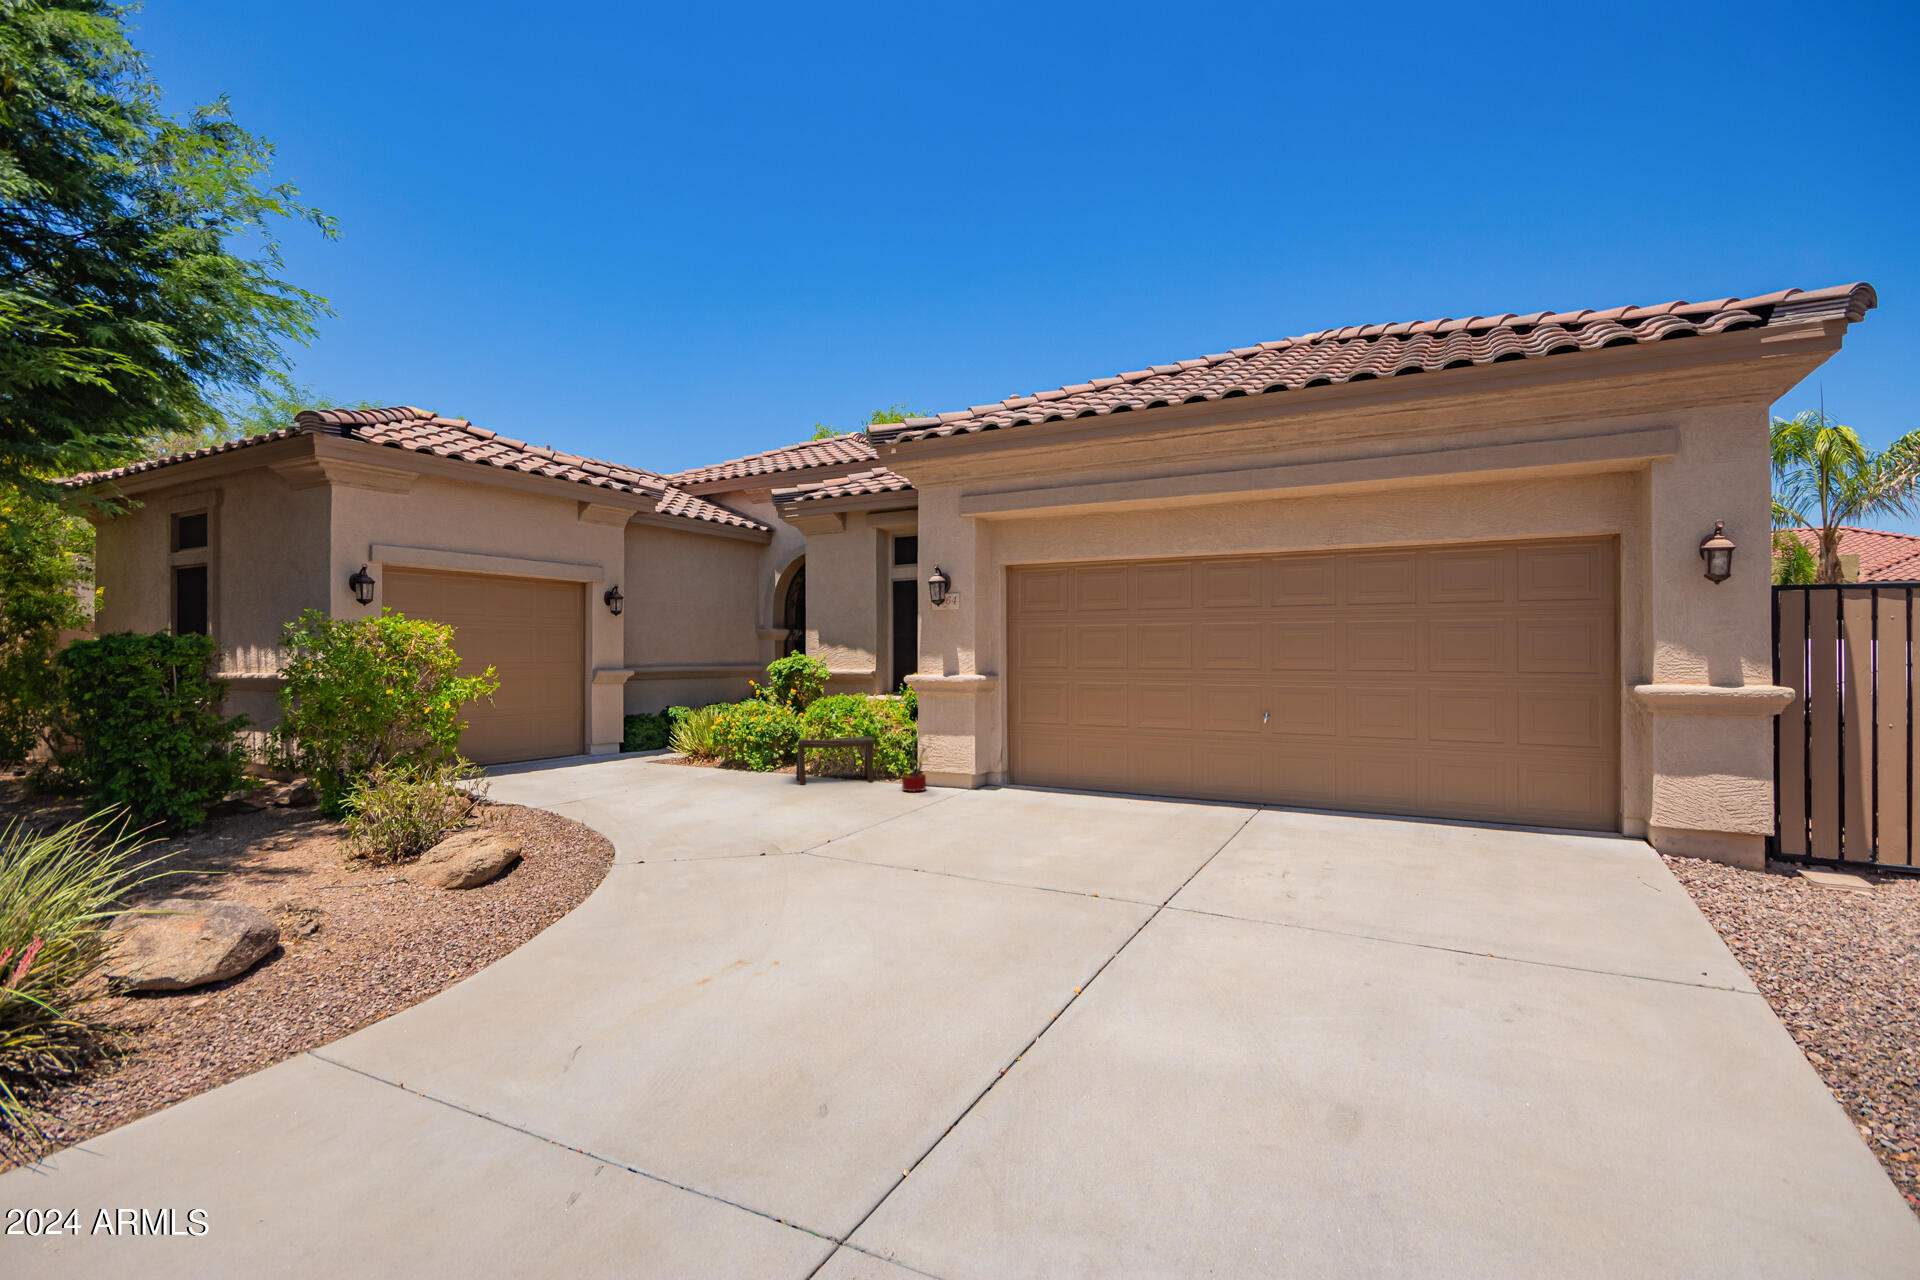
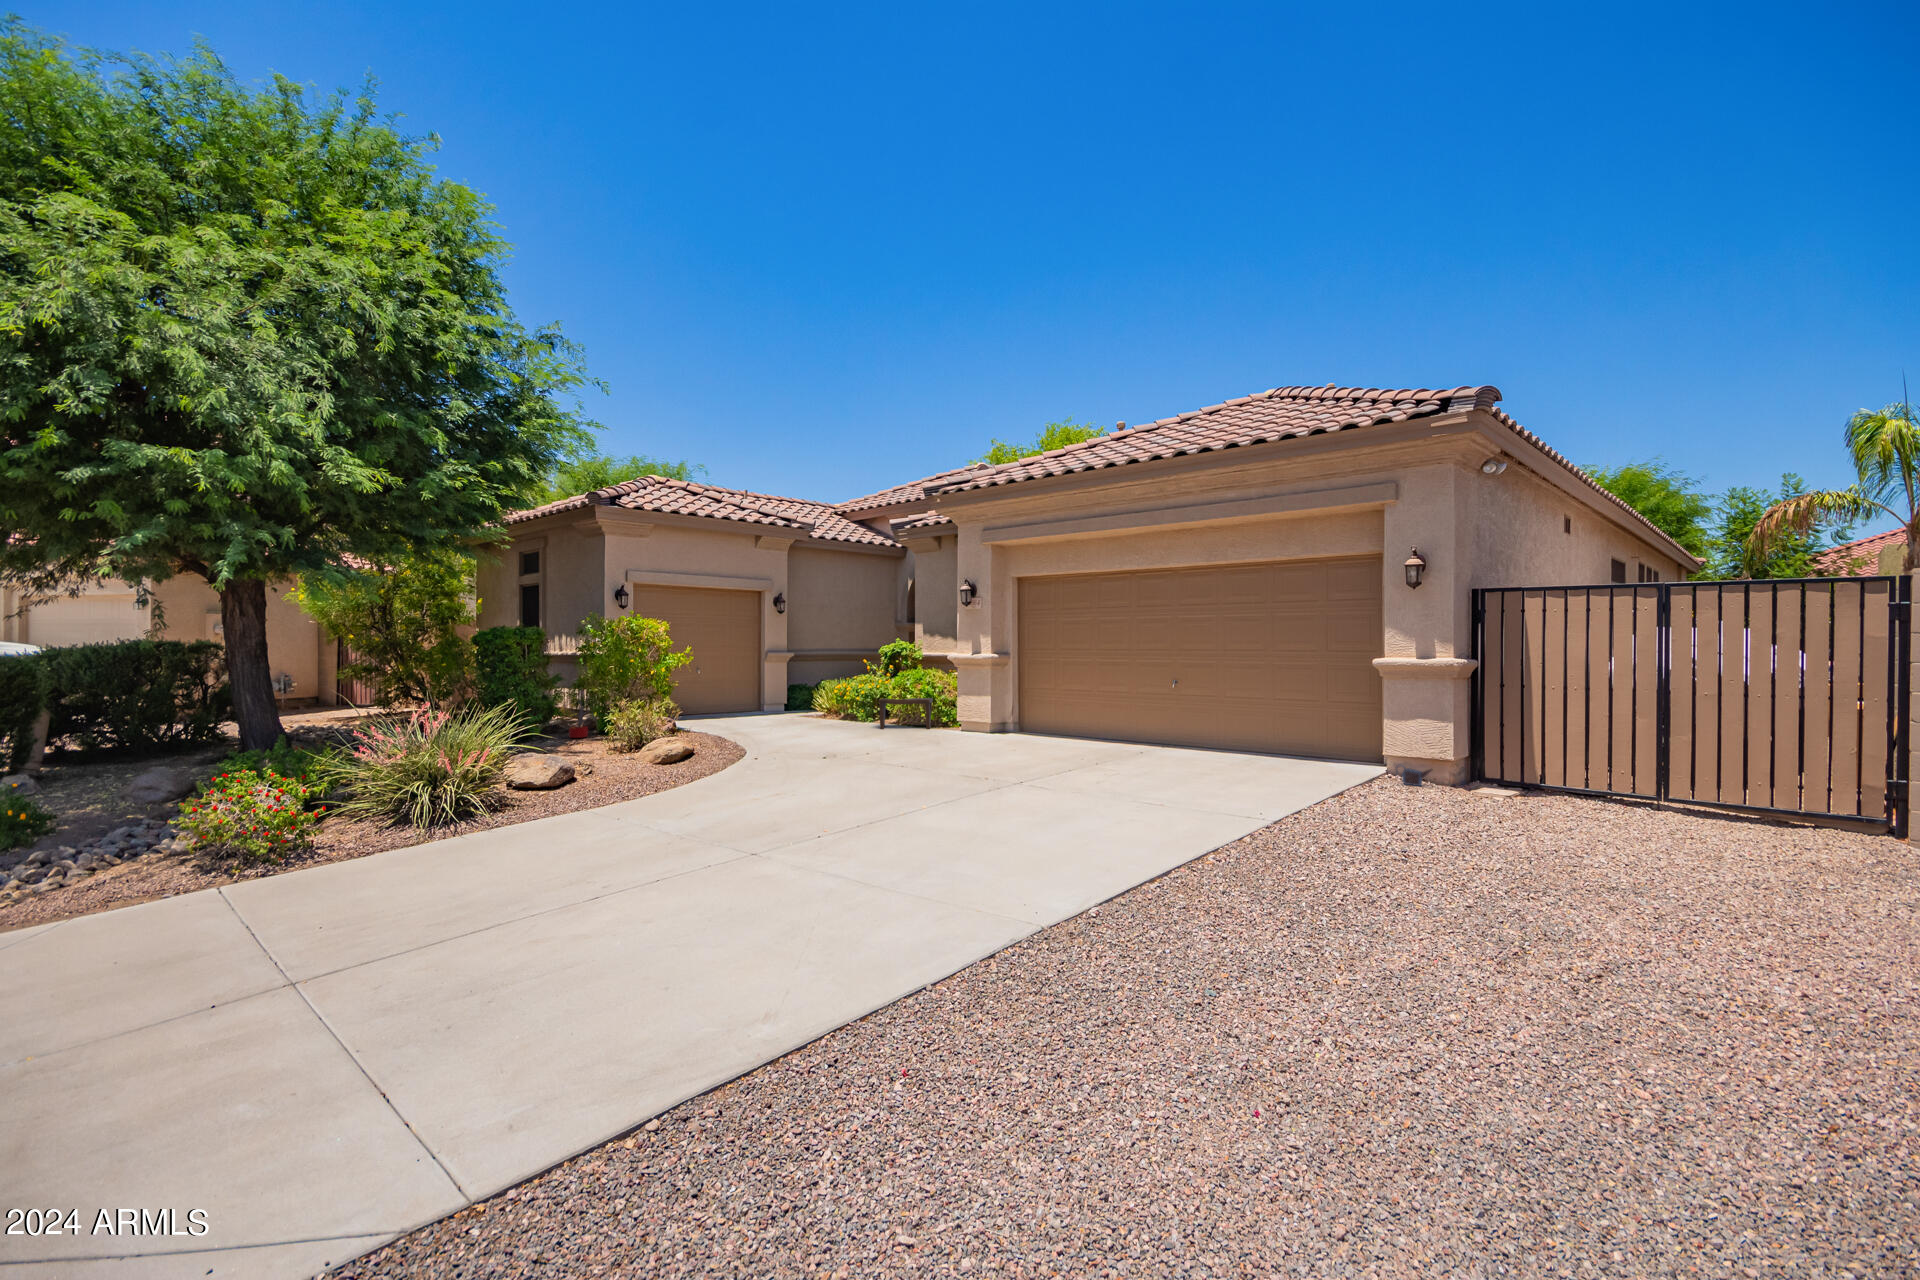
decorative plant: present [902,734,928,791] -> present [569,701,588,738]
watering can: none [1636,831,1699,861] -> present [1395,765,1433,786]

